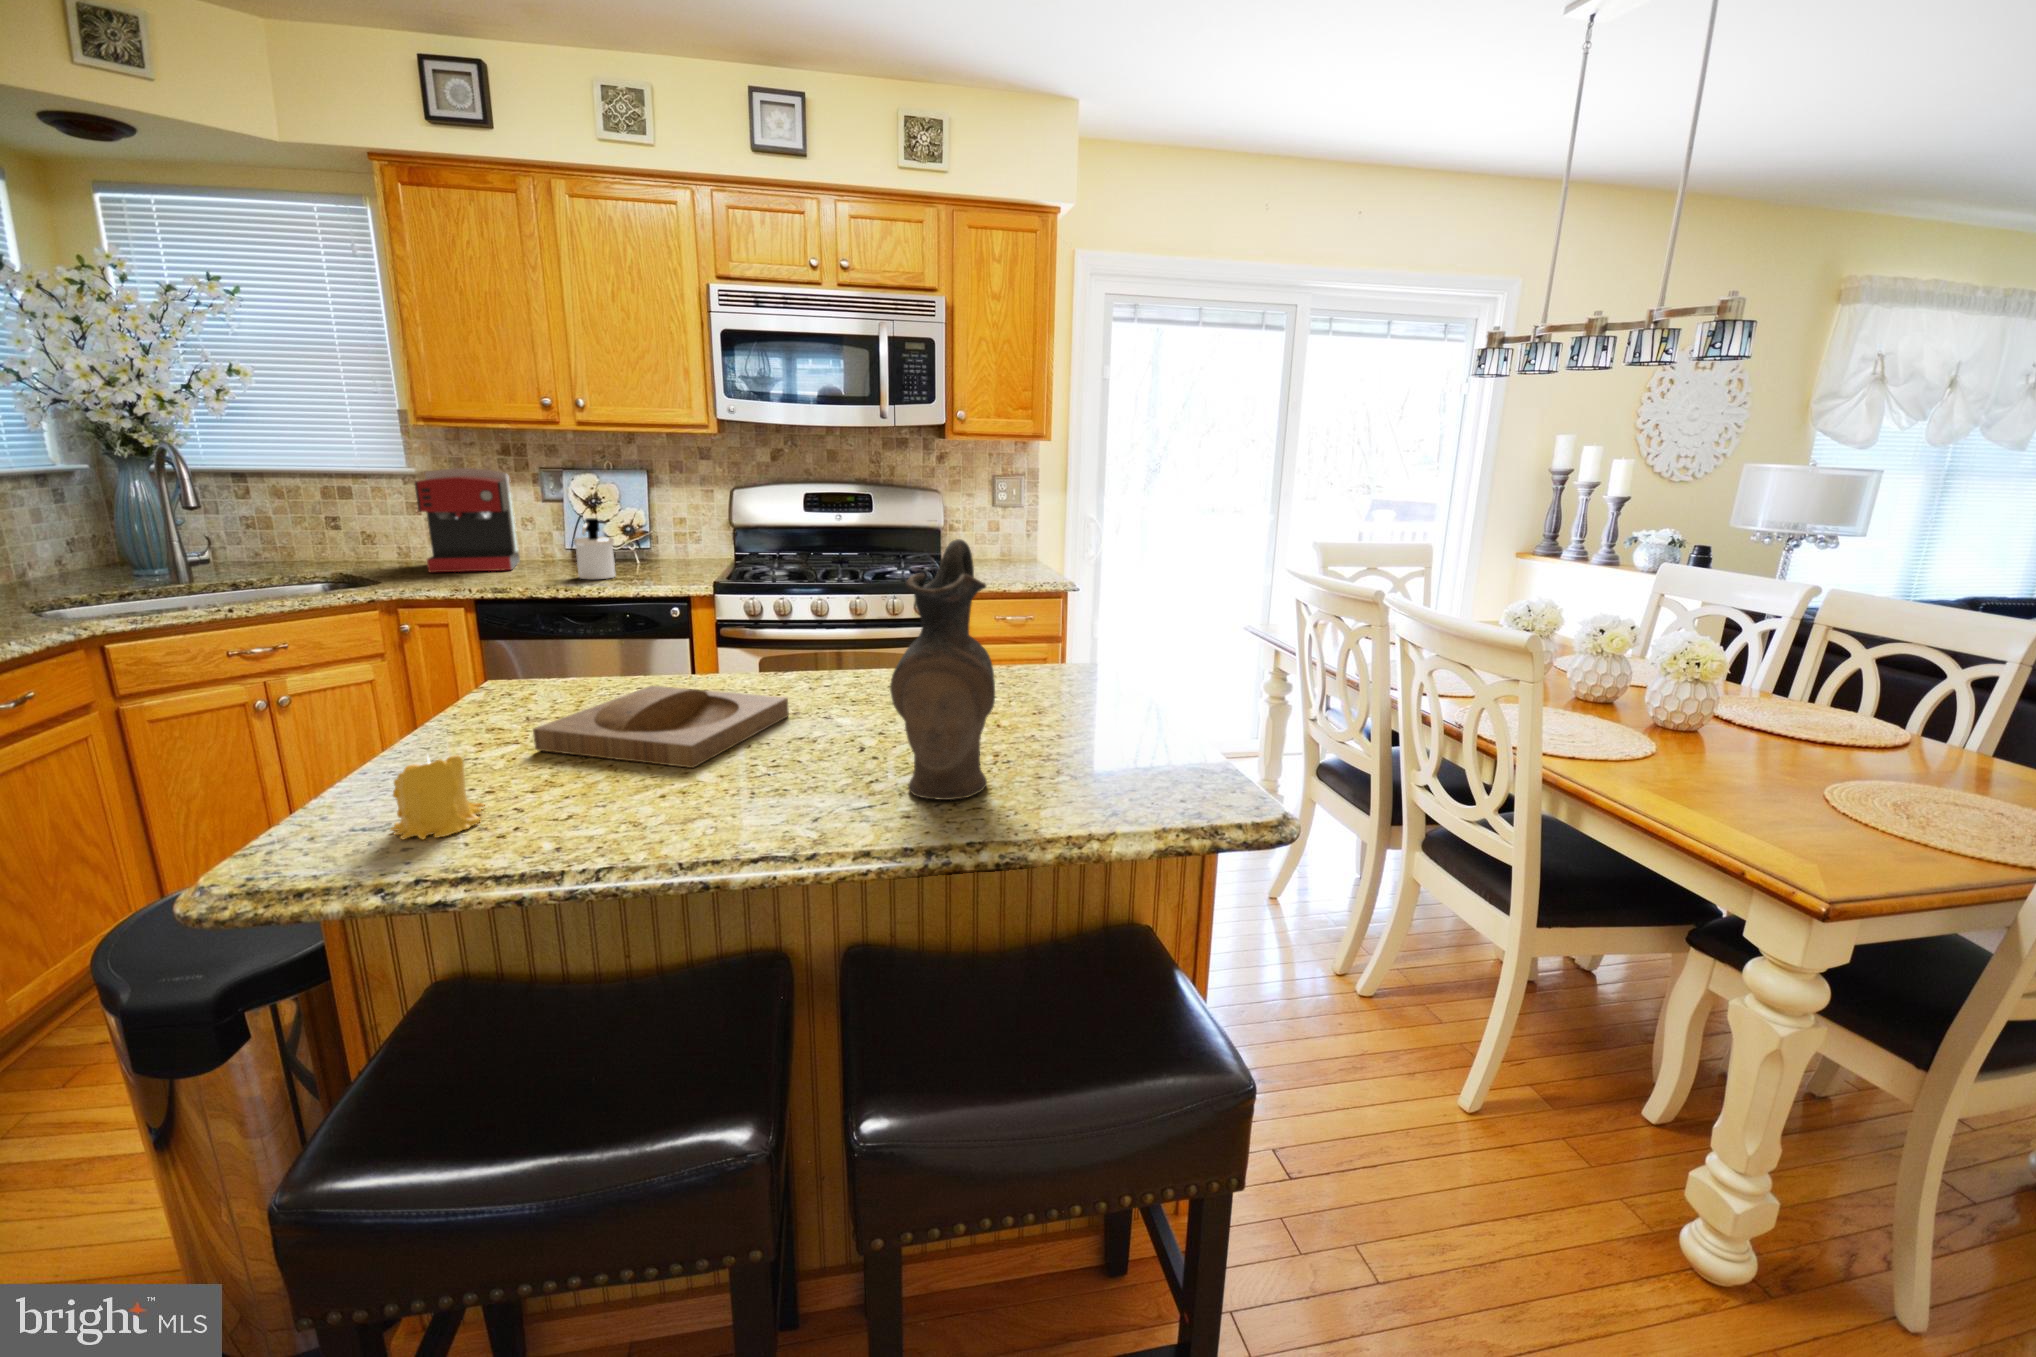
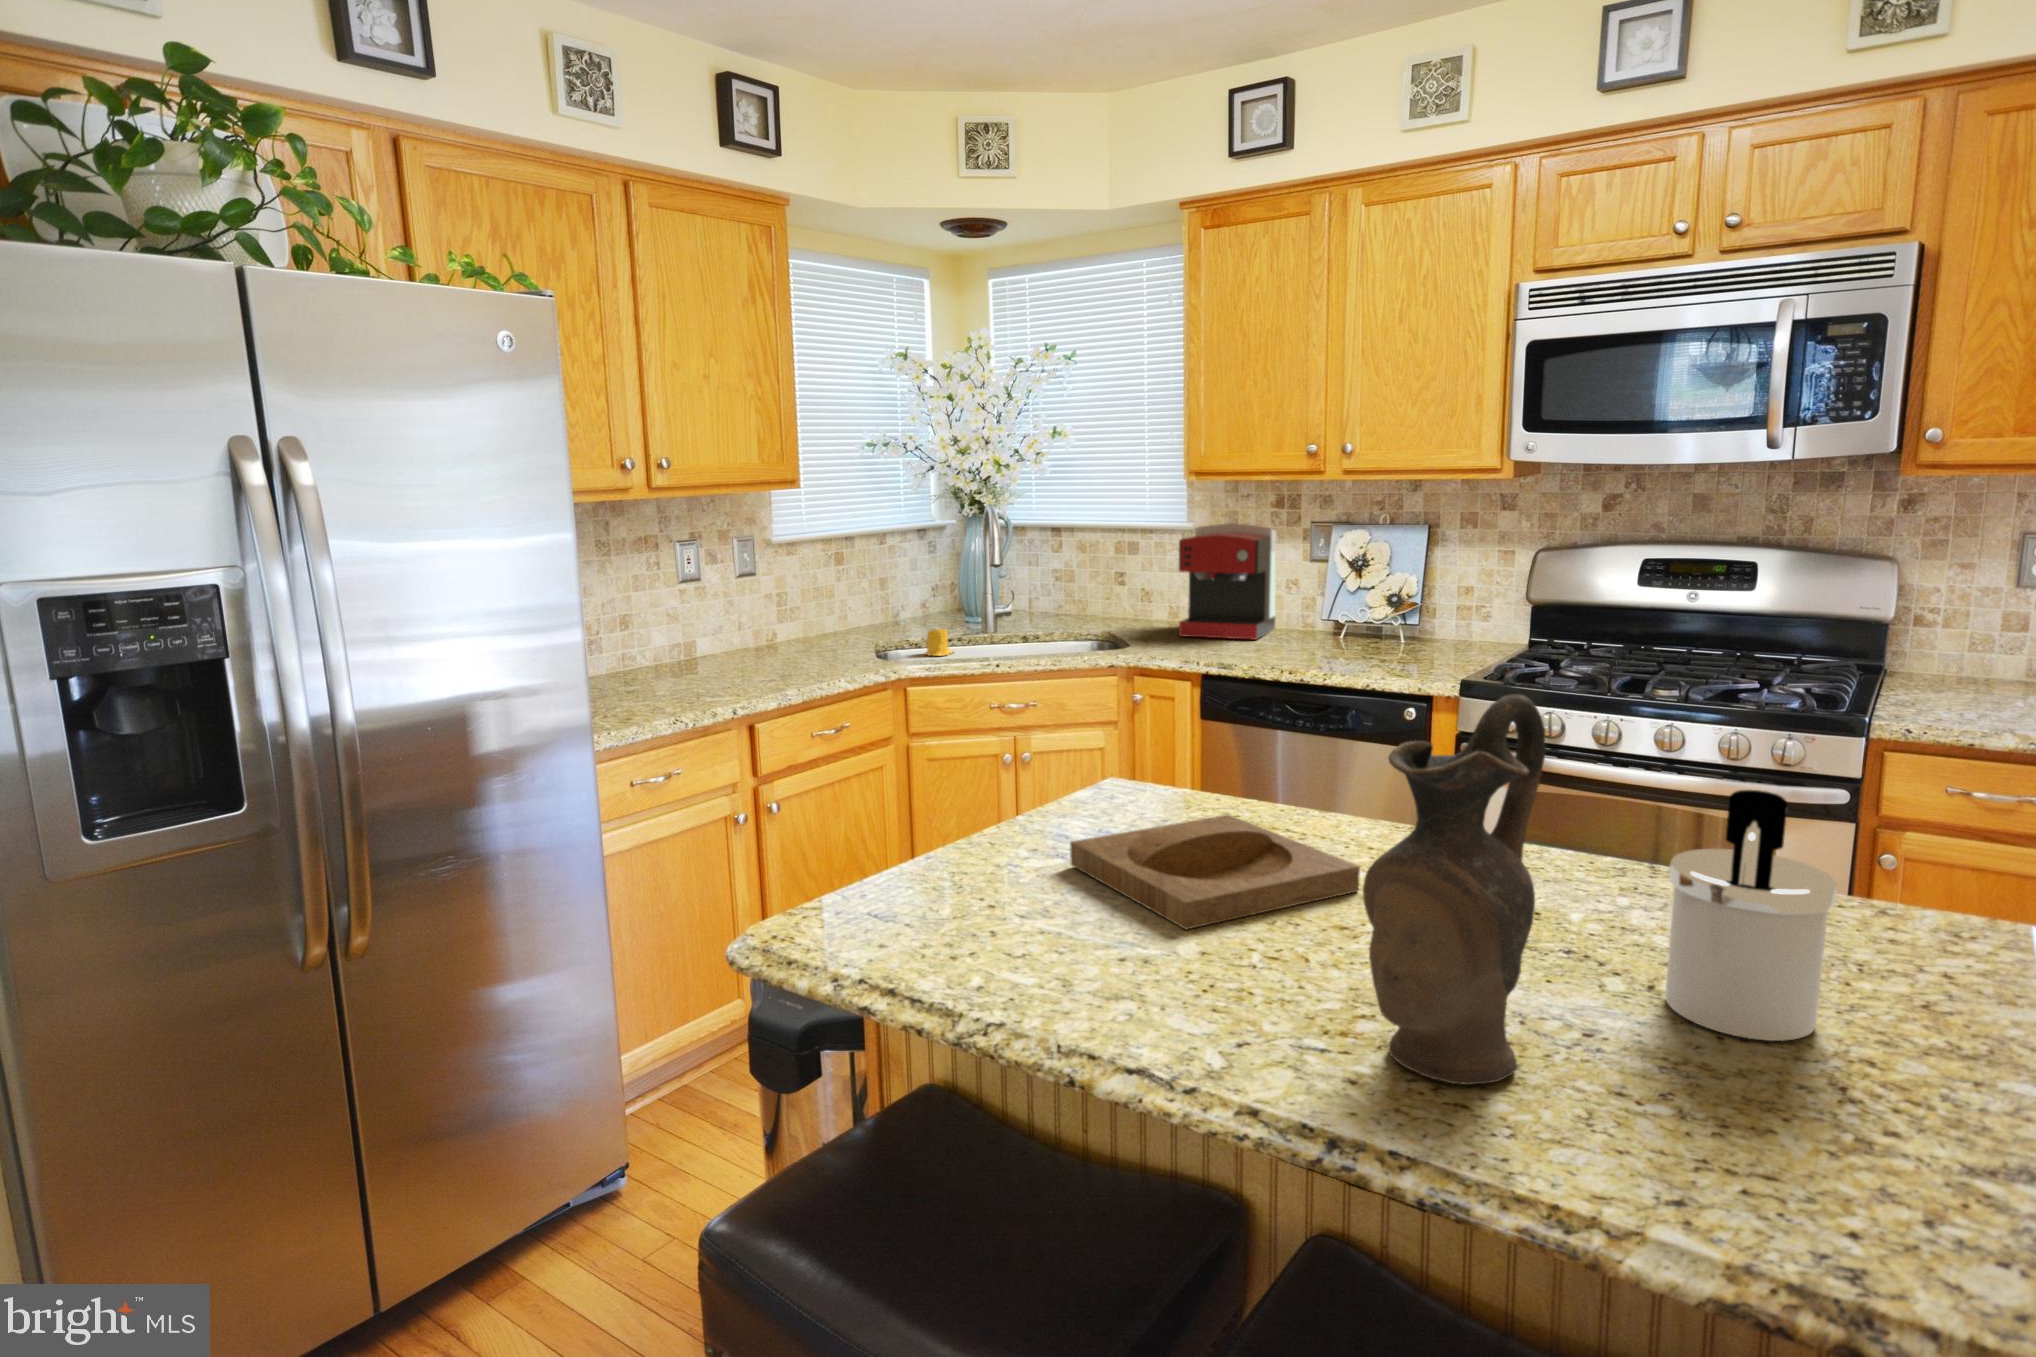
soap dispenser: present [573,518,616,579] -> present [1665,790,1837,1041]
candle: present [391,755,485,840] -> present [925,629,953,656]

